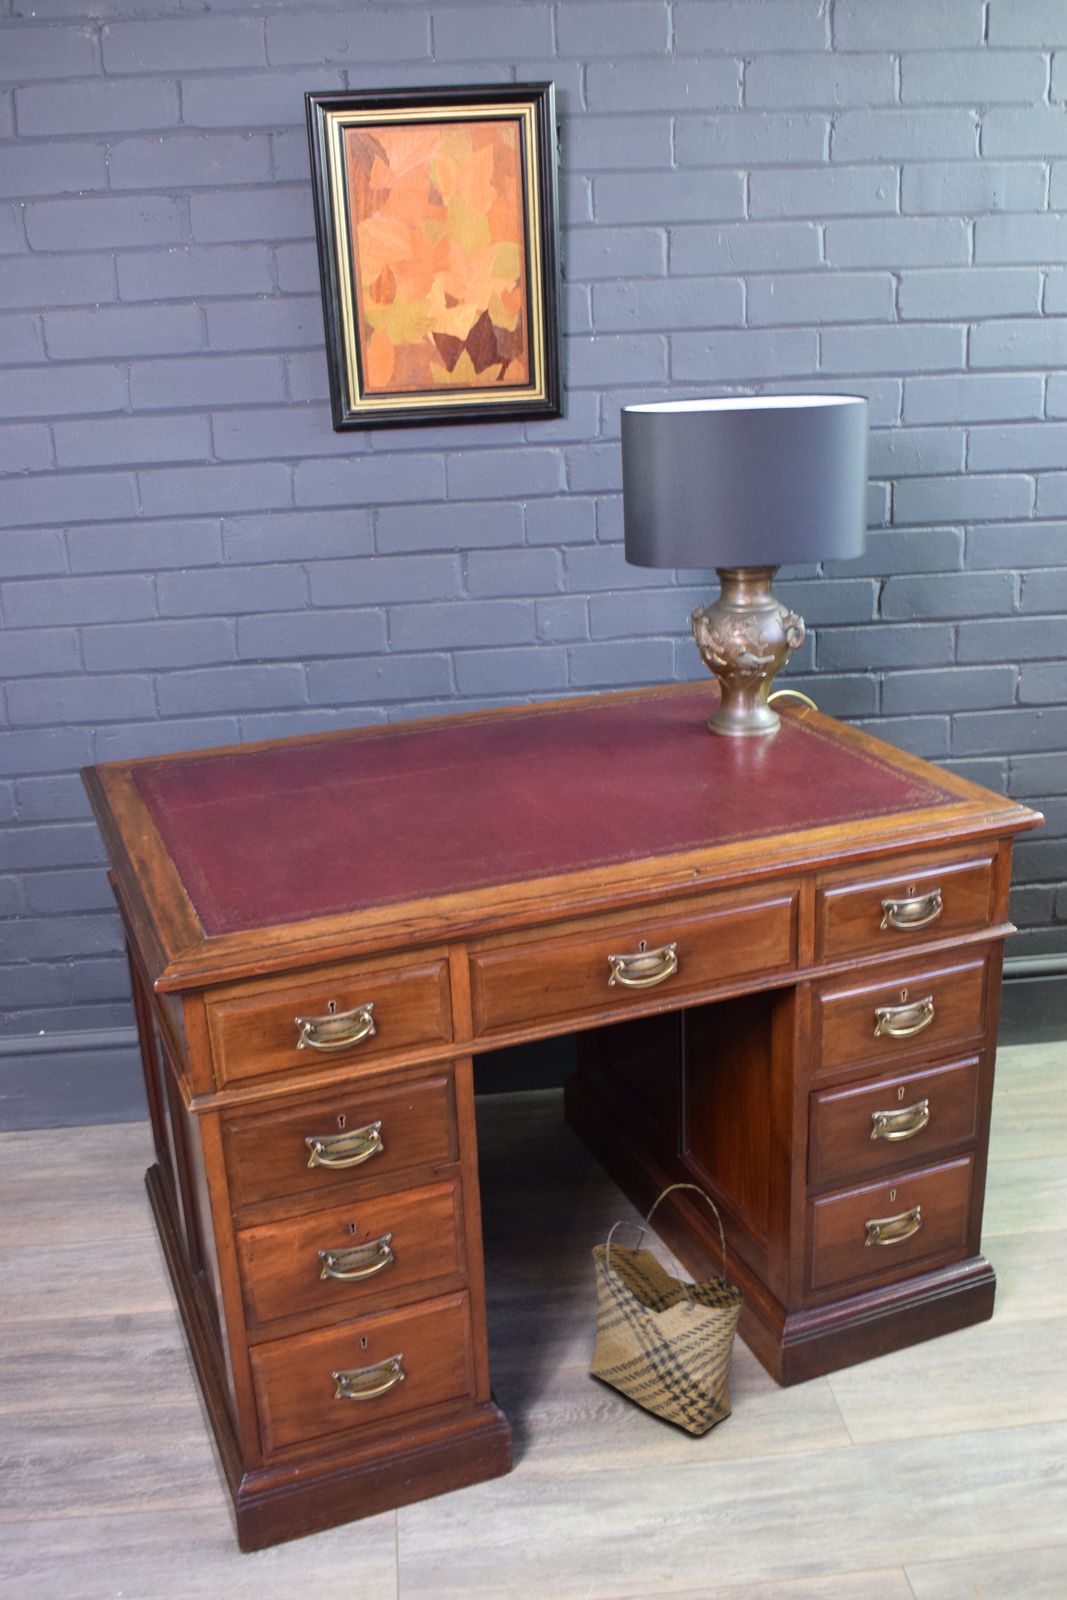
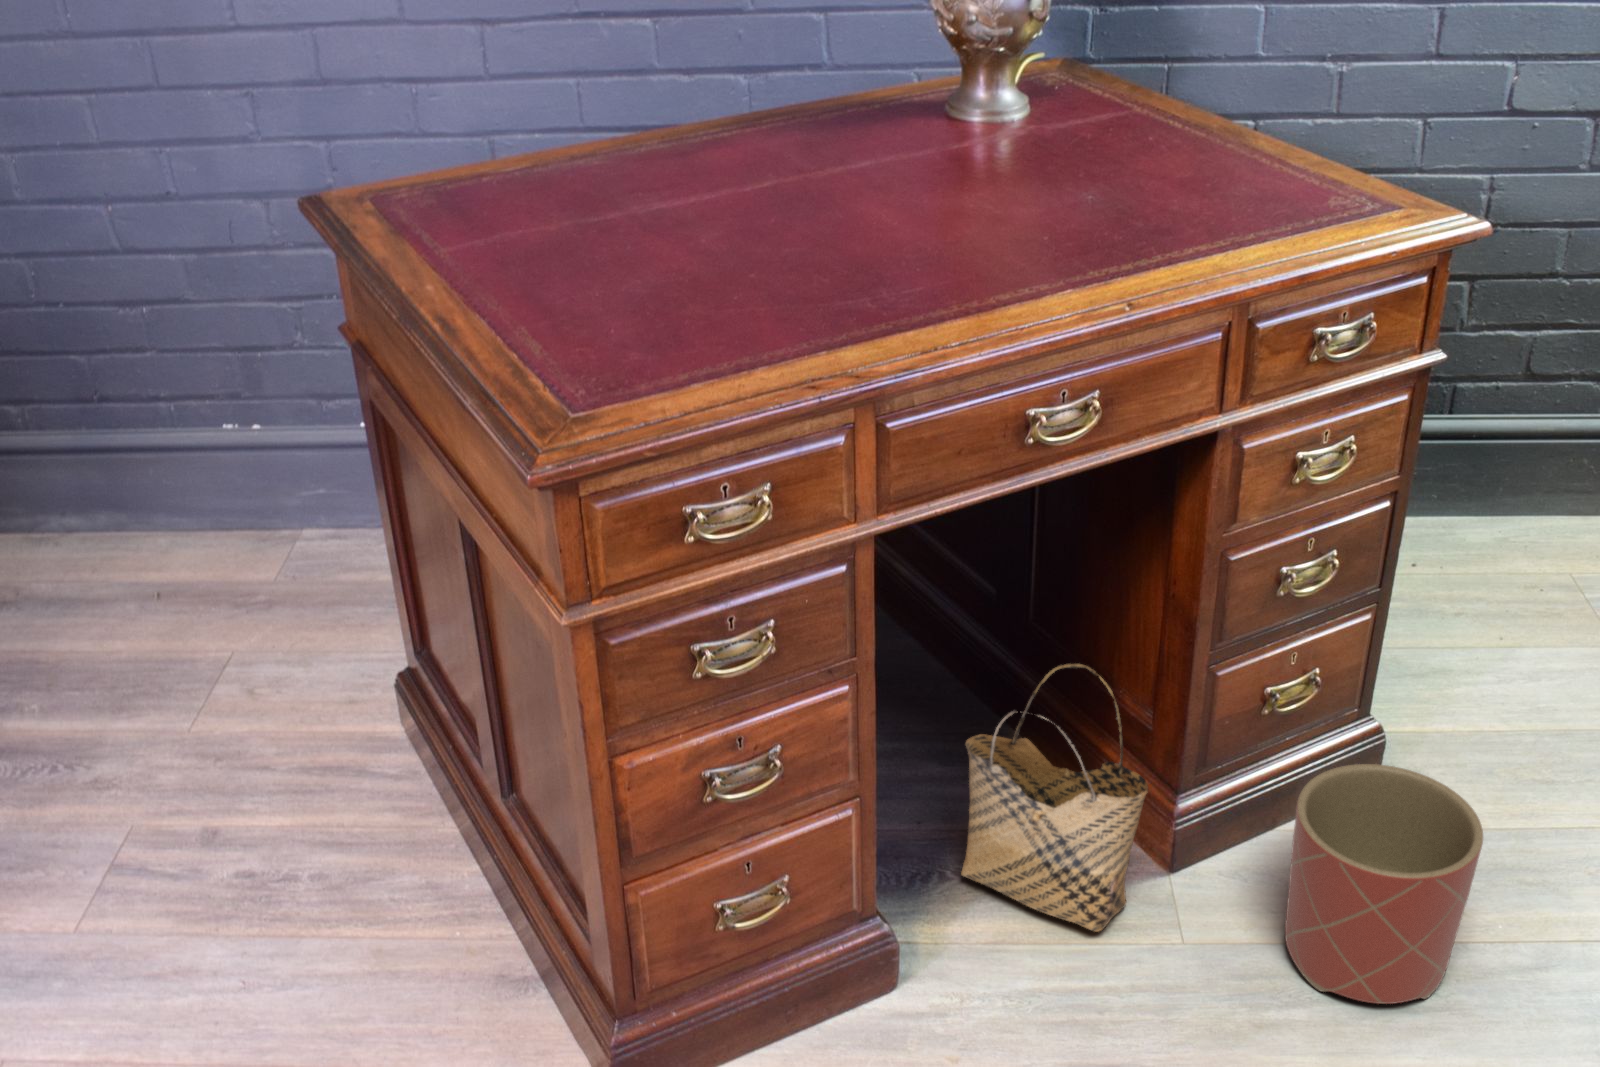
planter: none [867,1295,1035,1527] -> present [1285,764,1483,1004]

